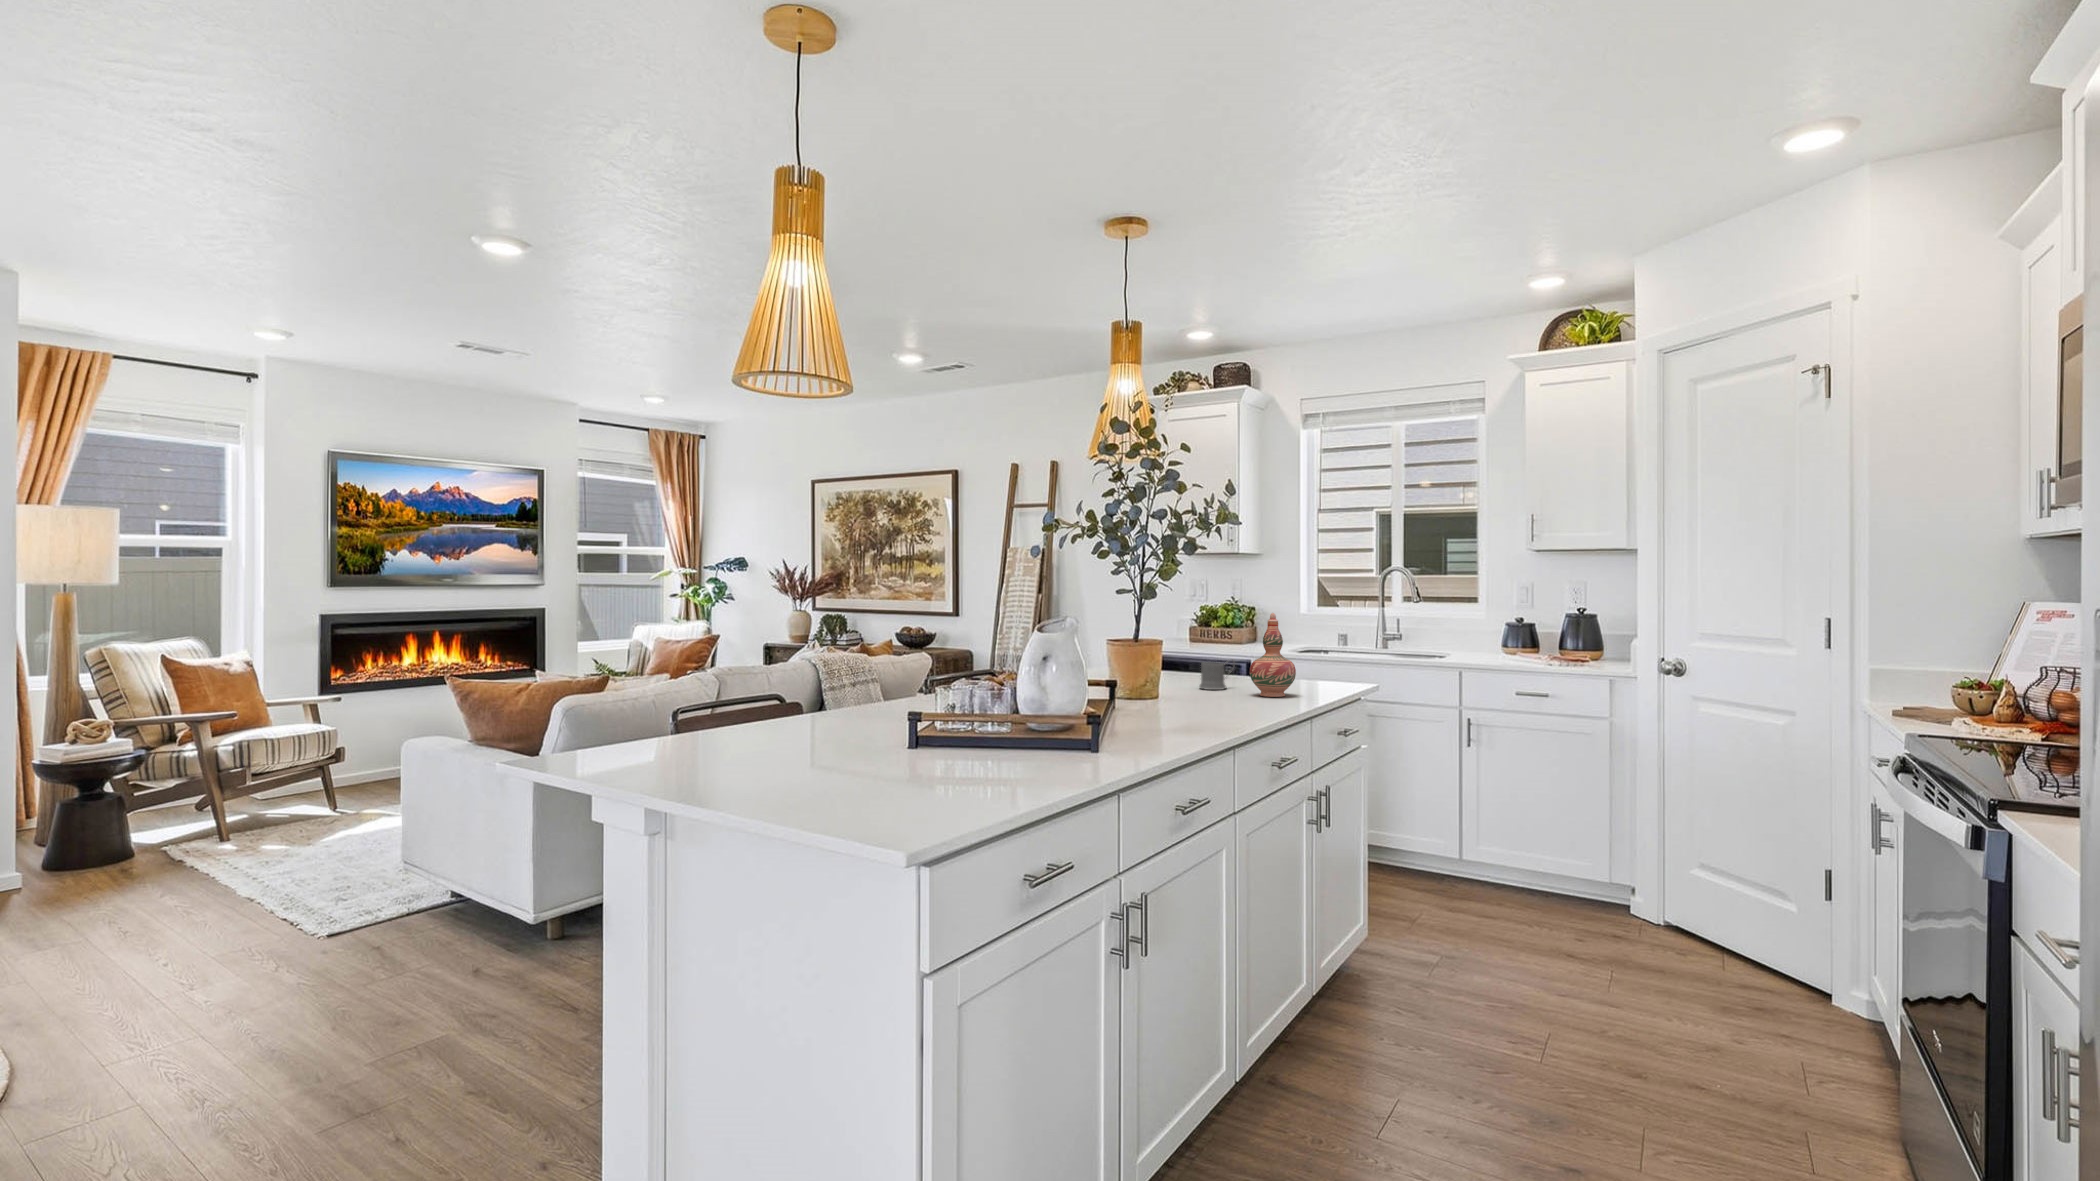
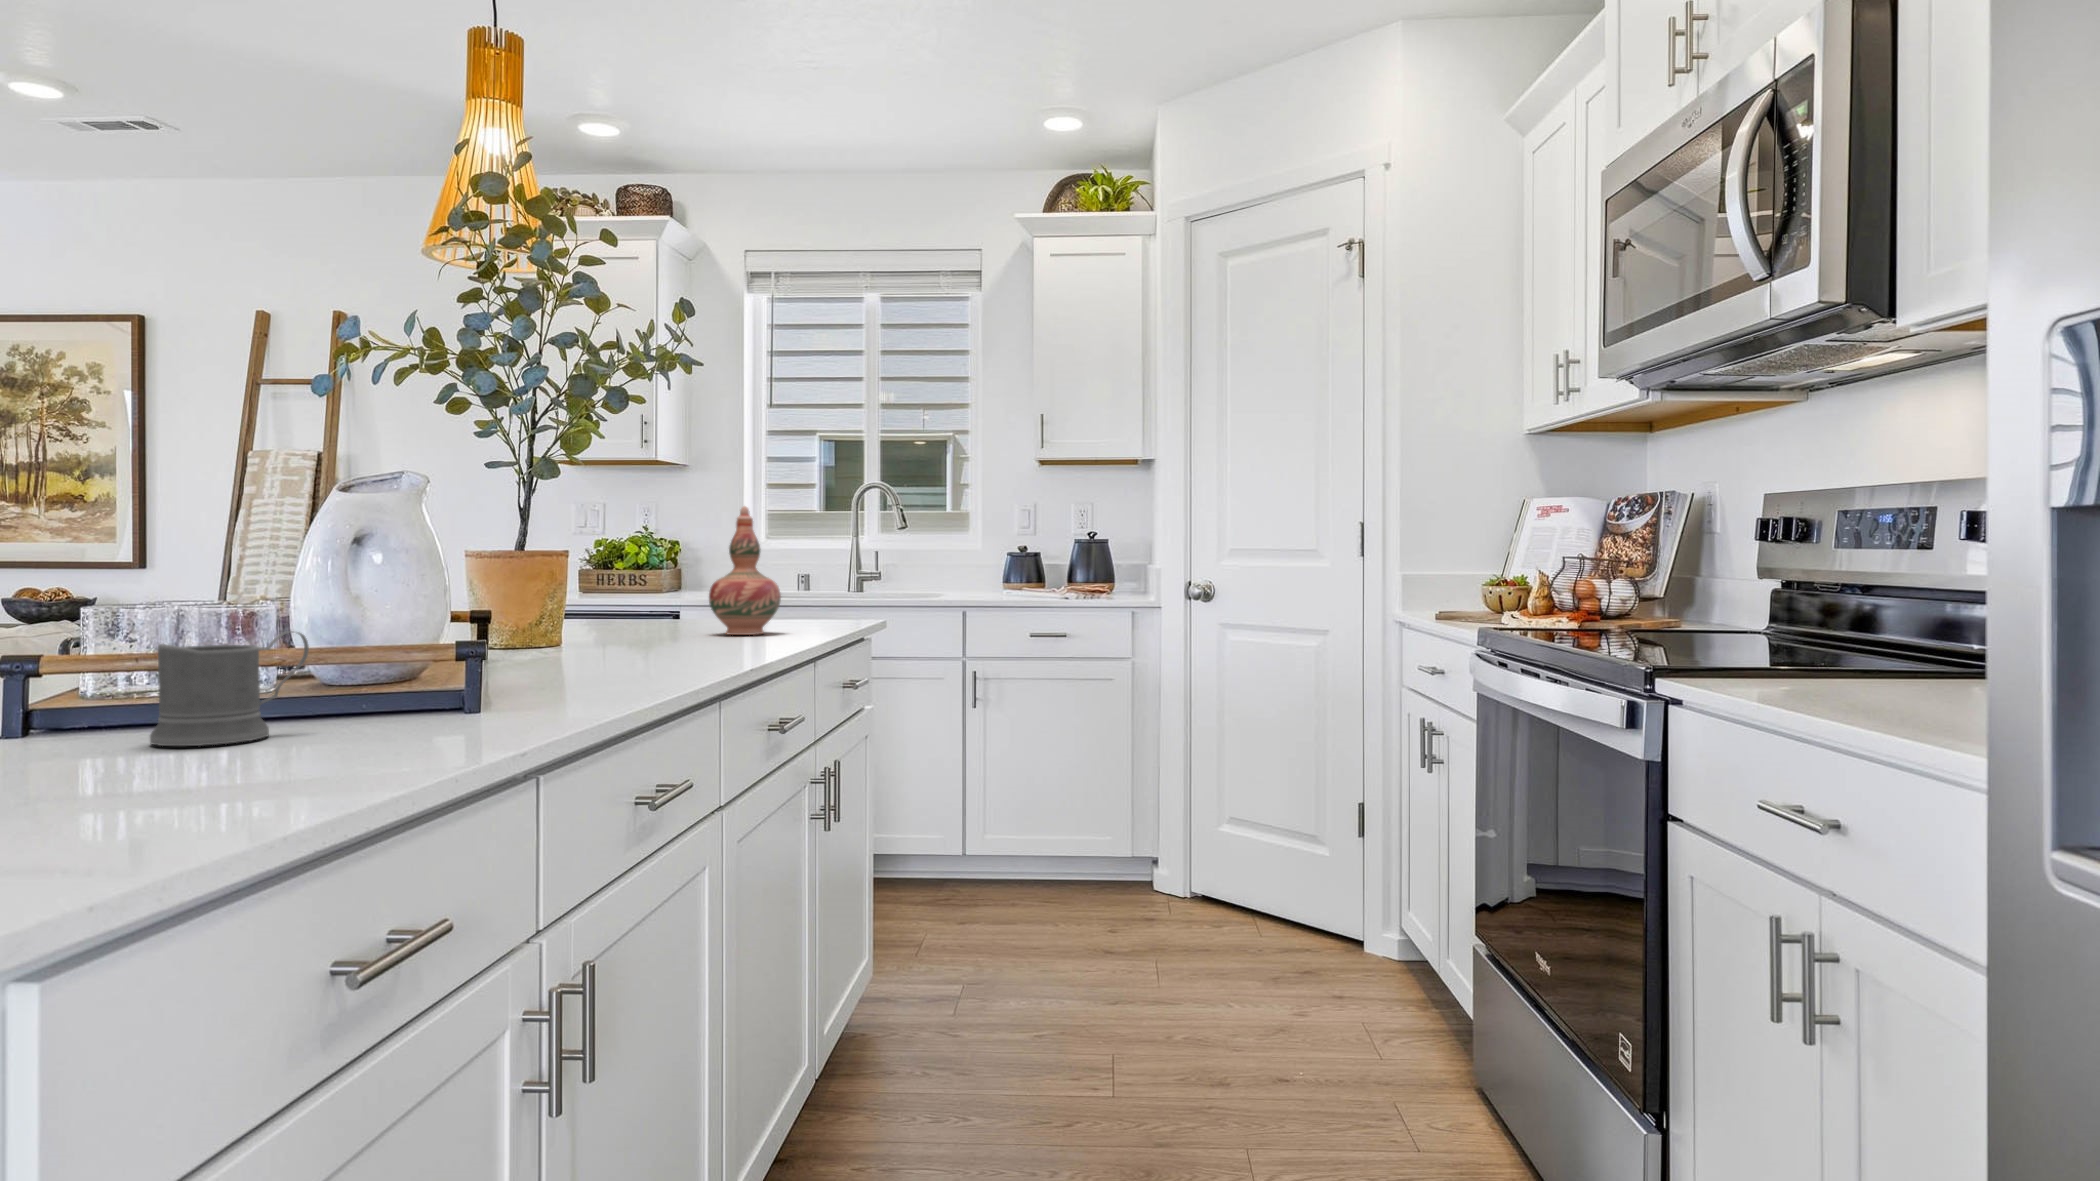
mug: present [1199,660,1233,690] -> present [150,631,309,746]

